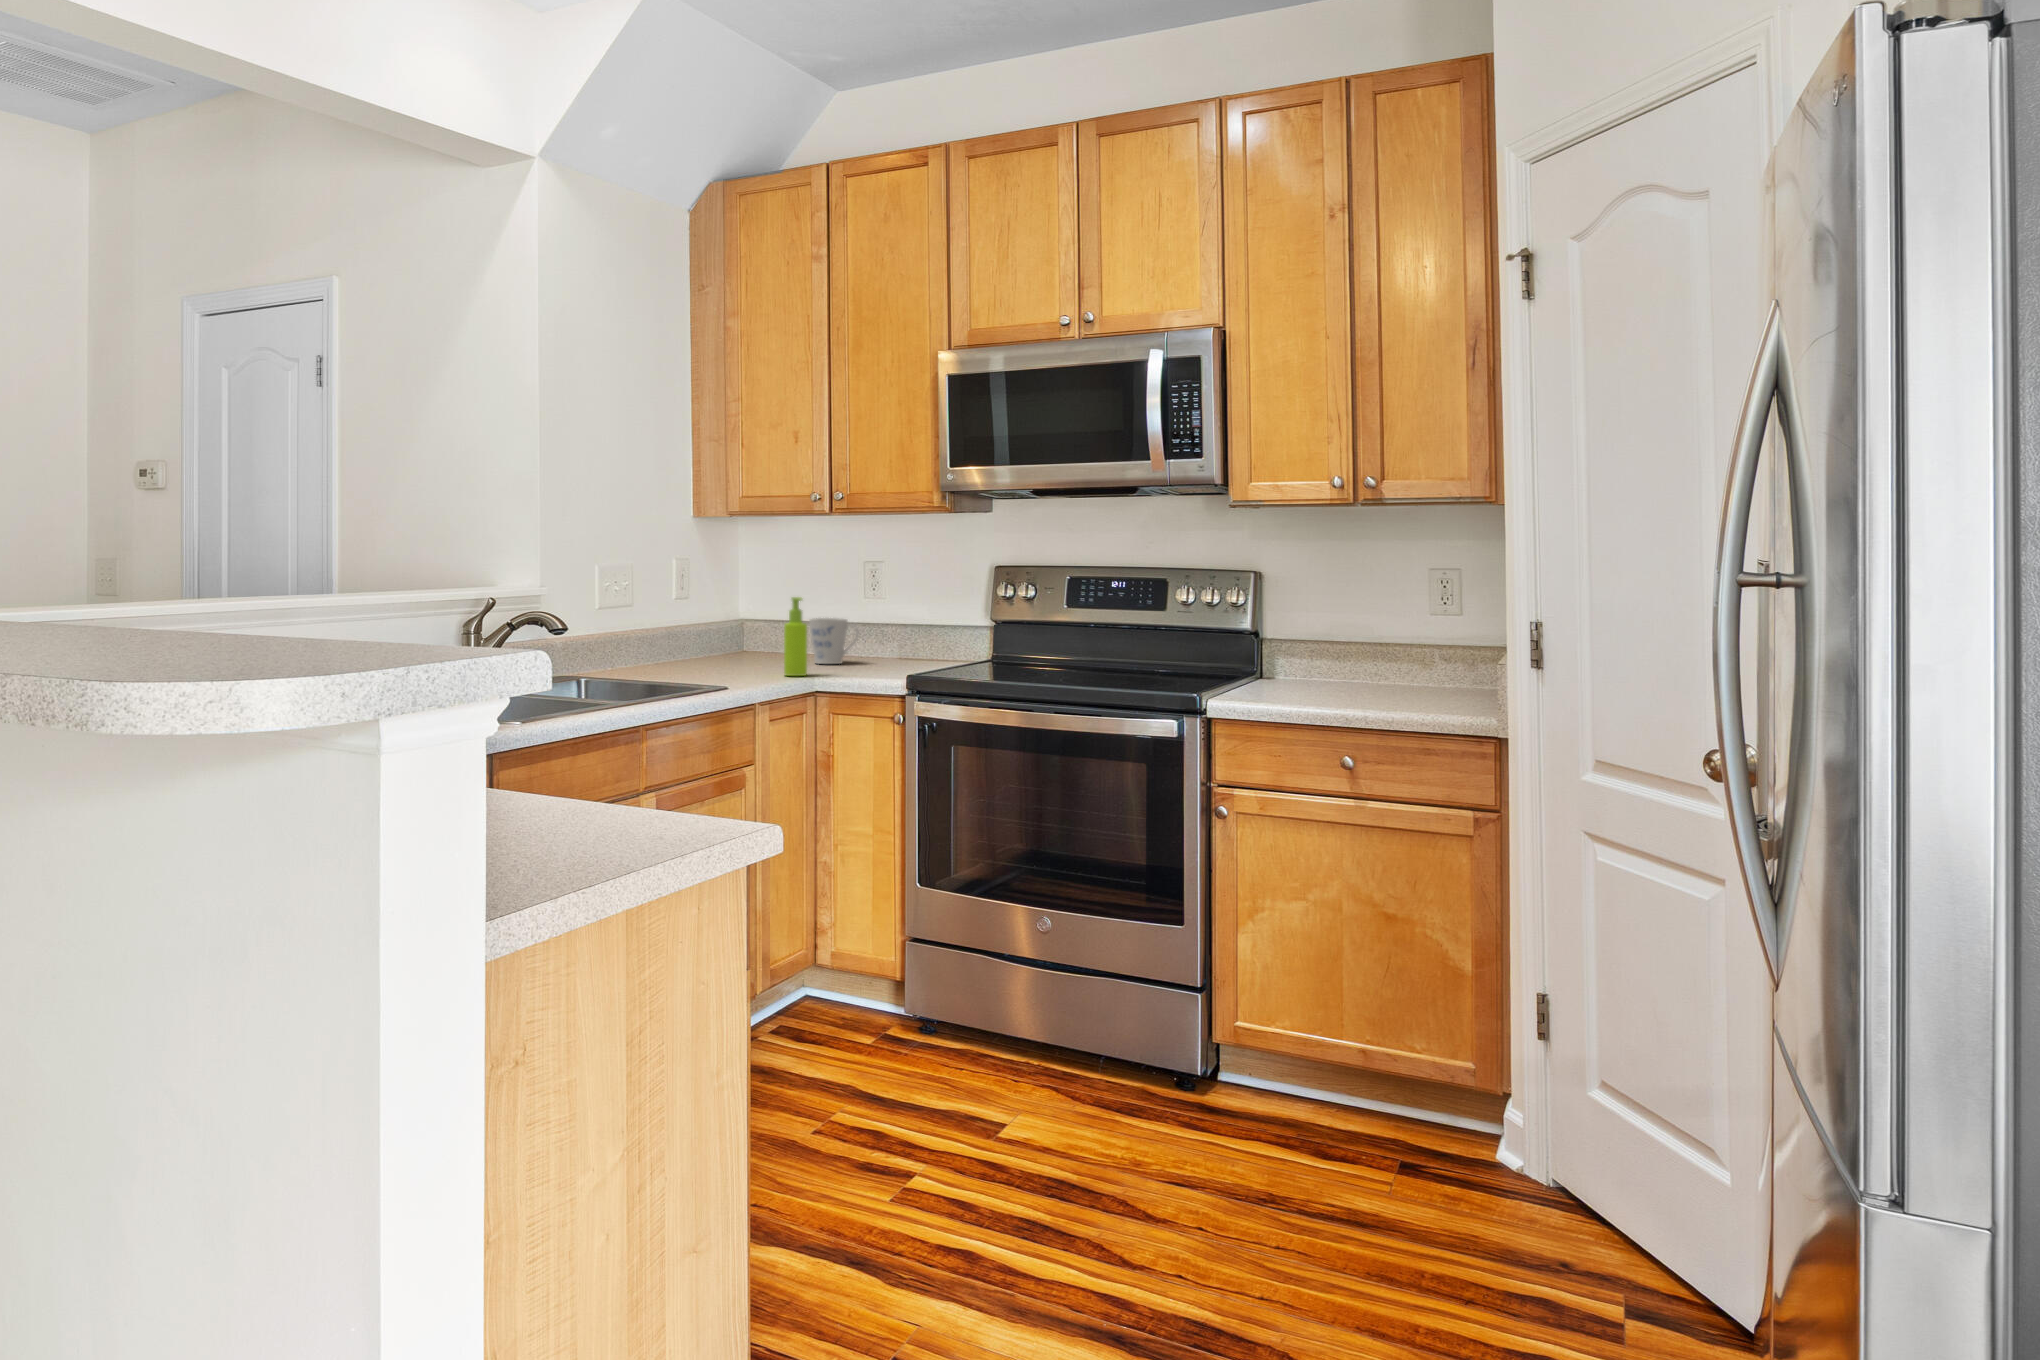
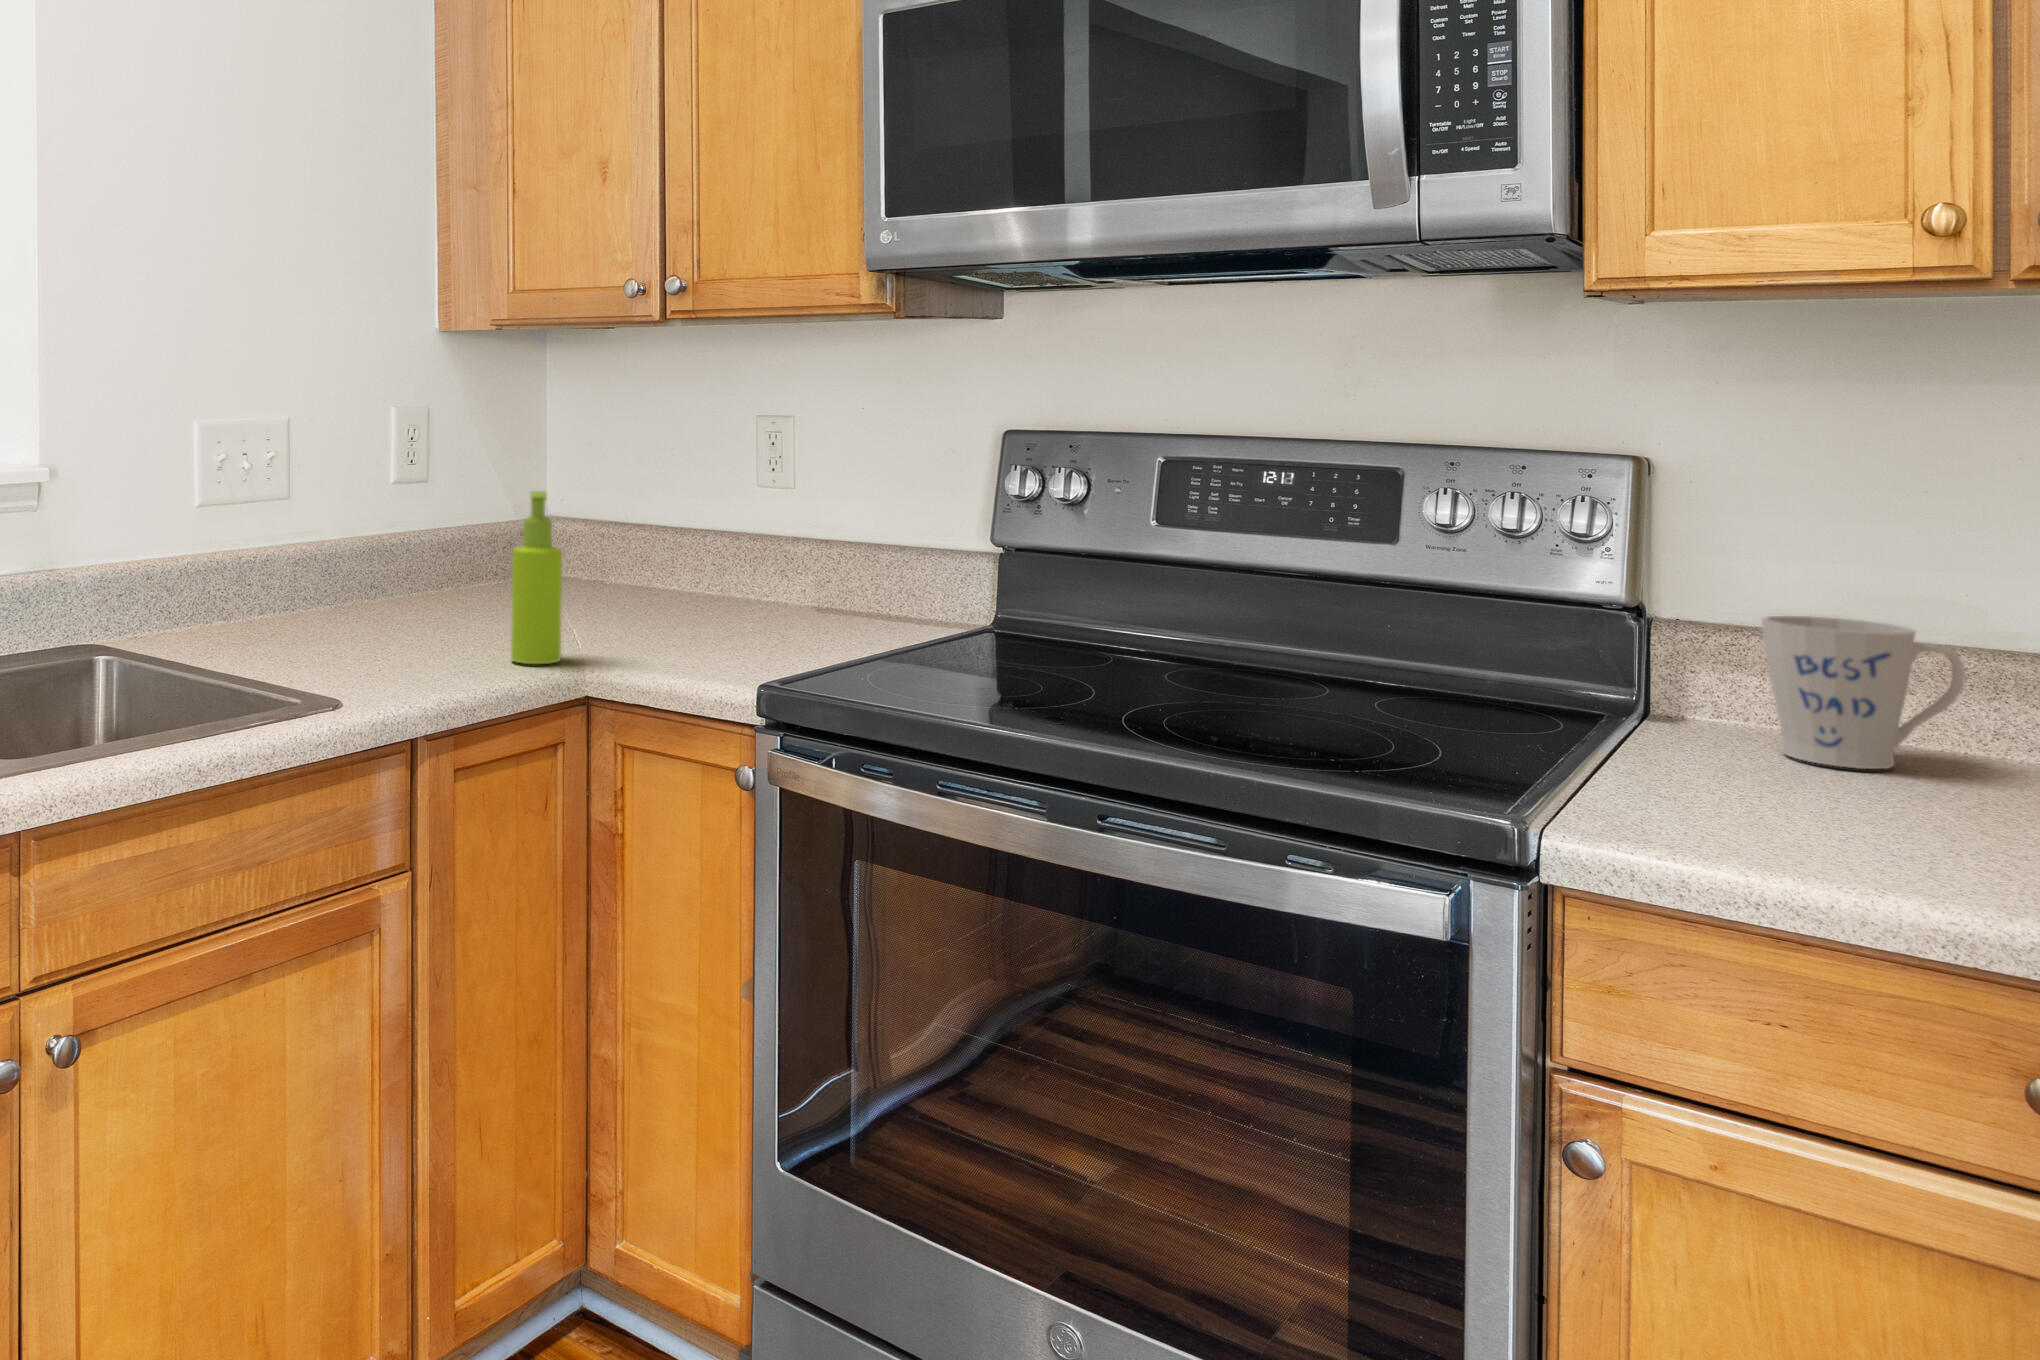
mug: present [809,618,859,664] -> present [1762,616,1965,769]

